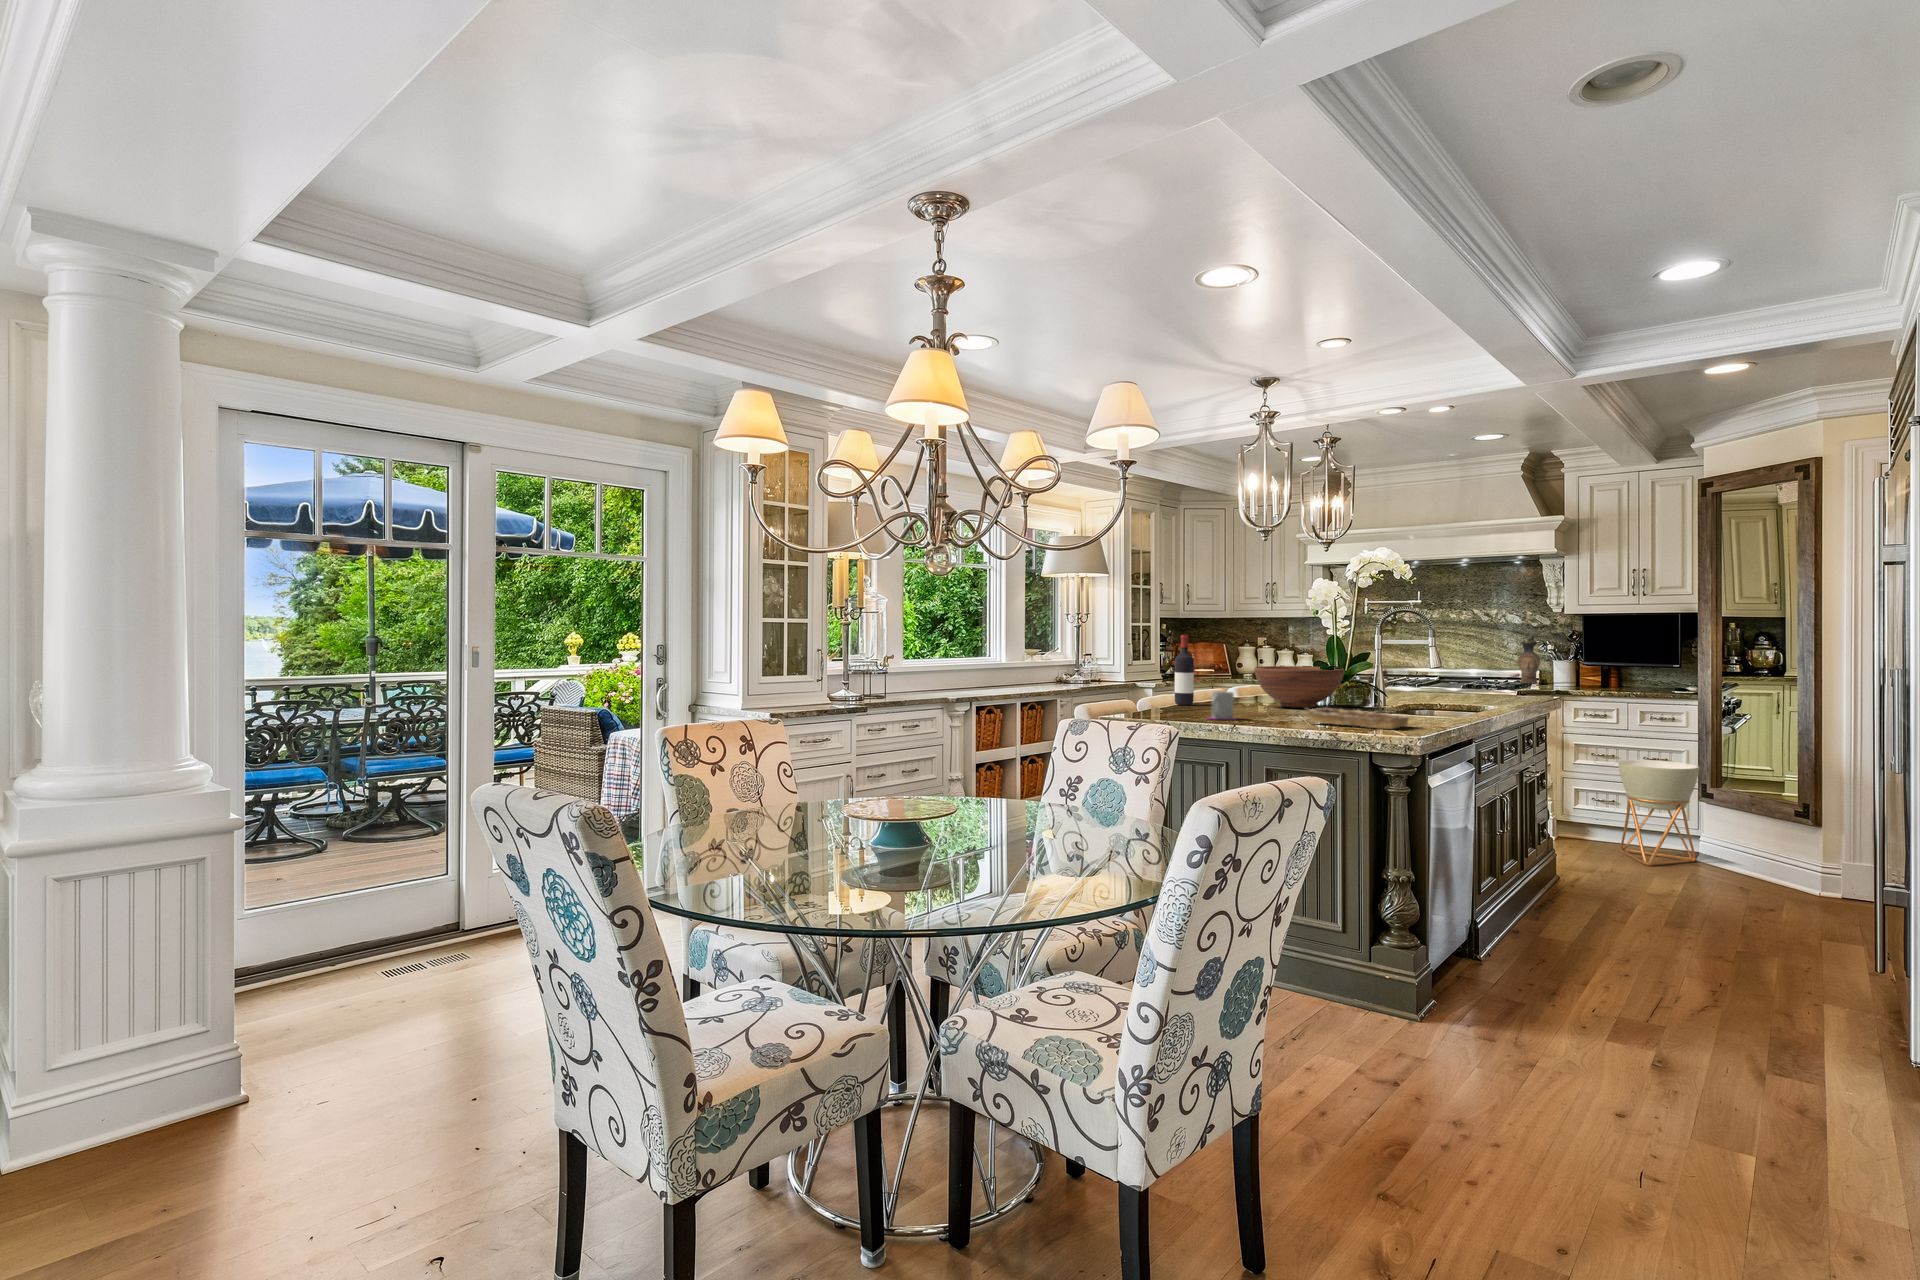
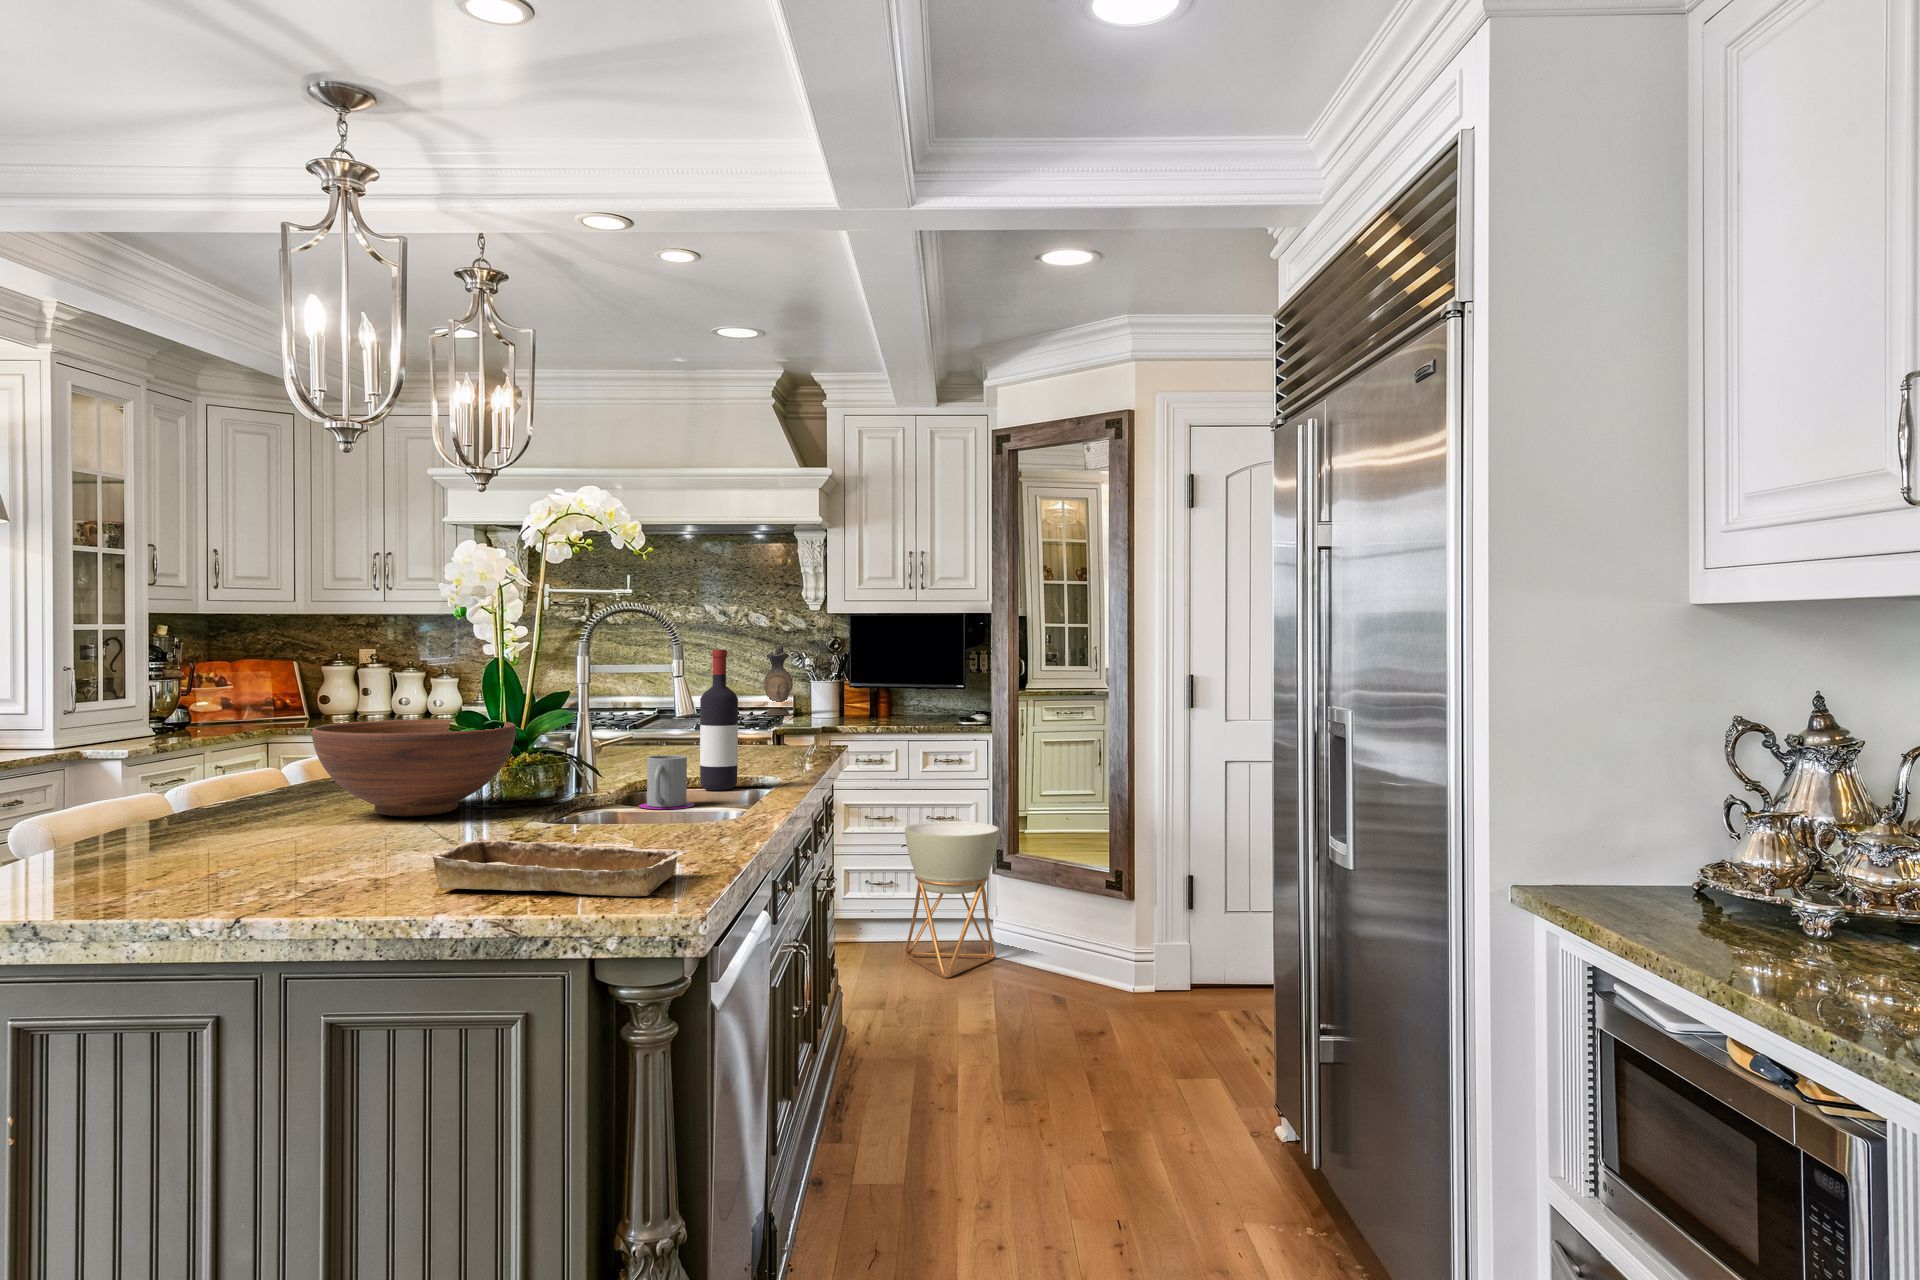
wine bottle: present [1175,635,1194,705] -> present [700,650,738,790]
mug: present [1210,691,1235,720] -> present [639,755,695,809]

